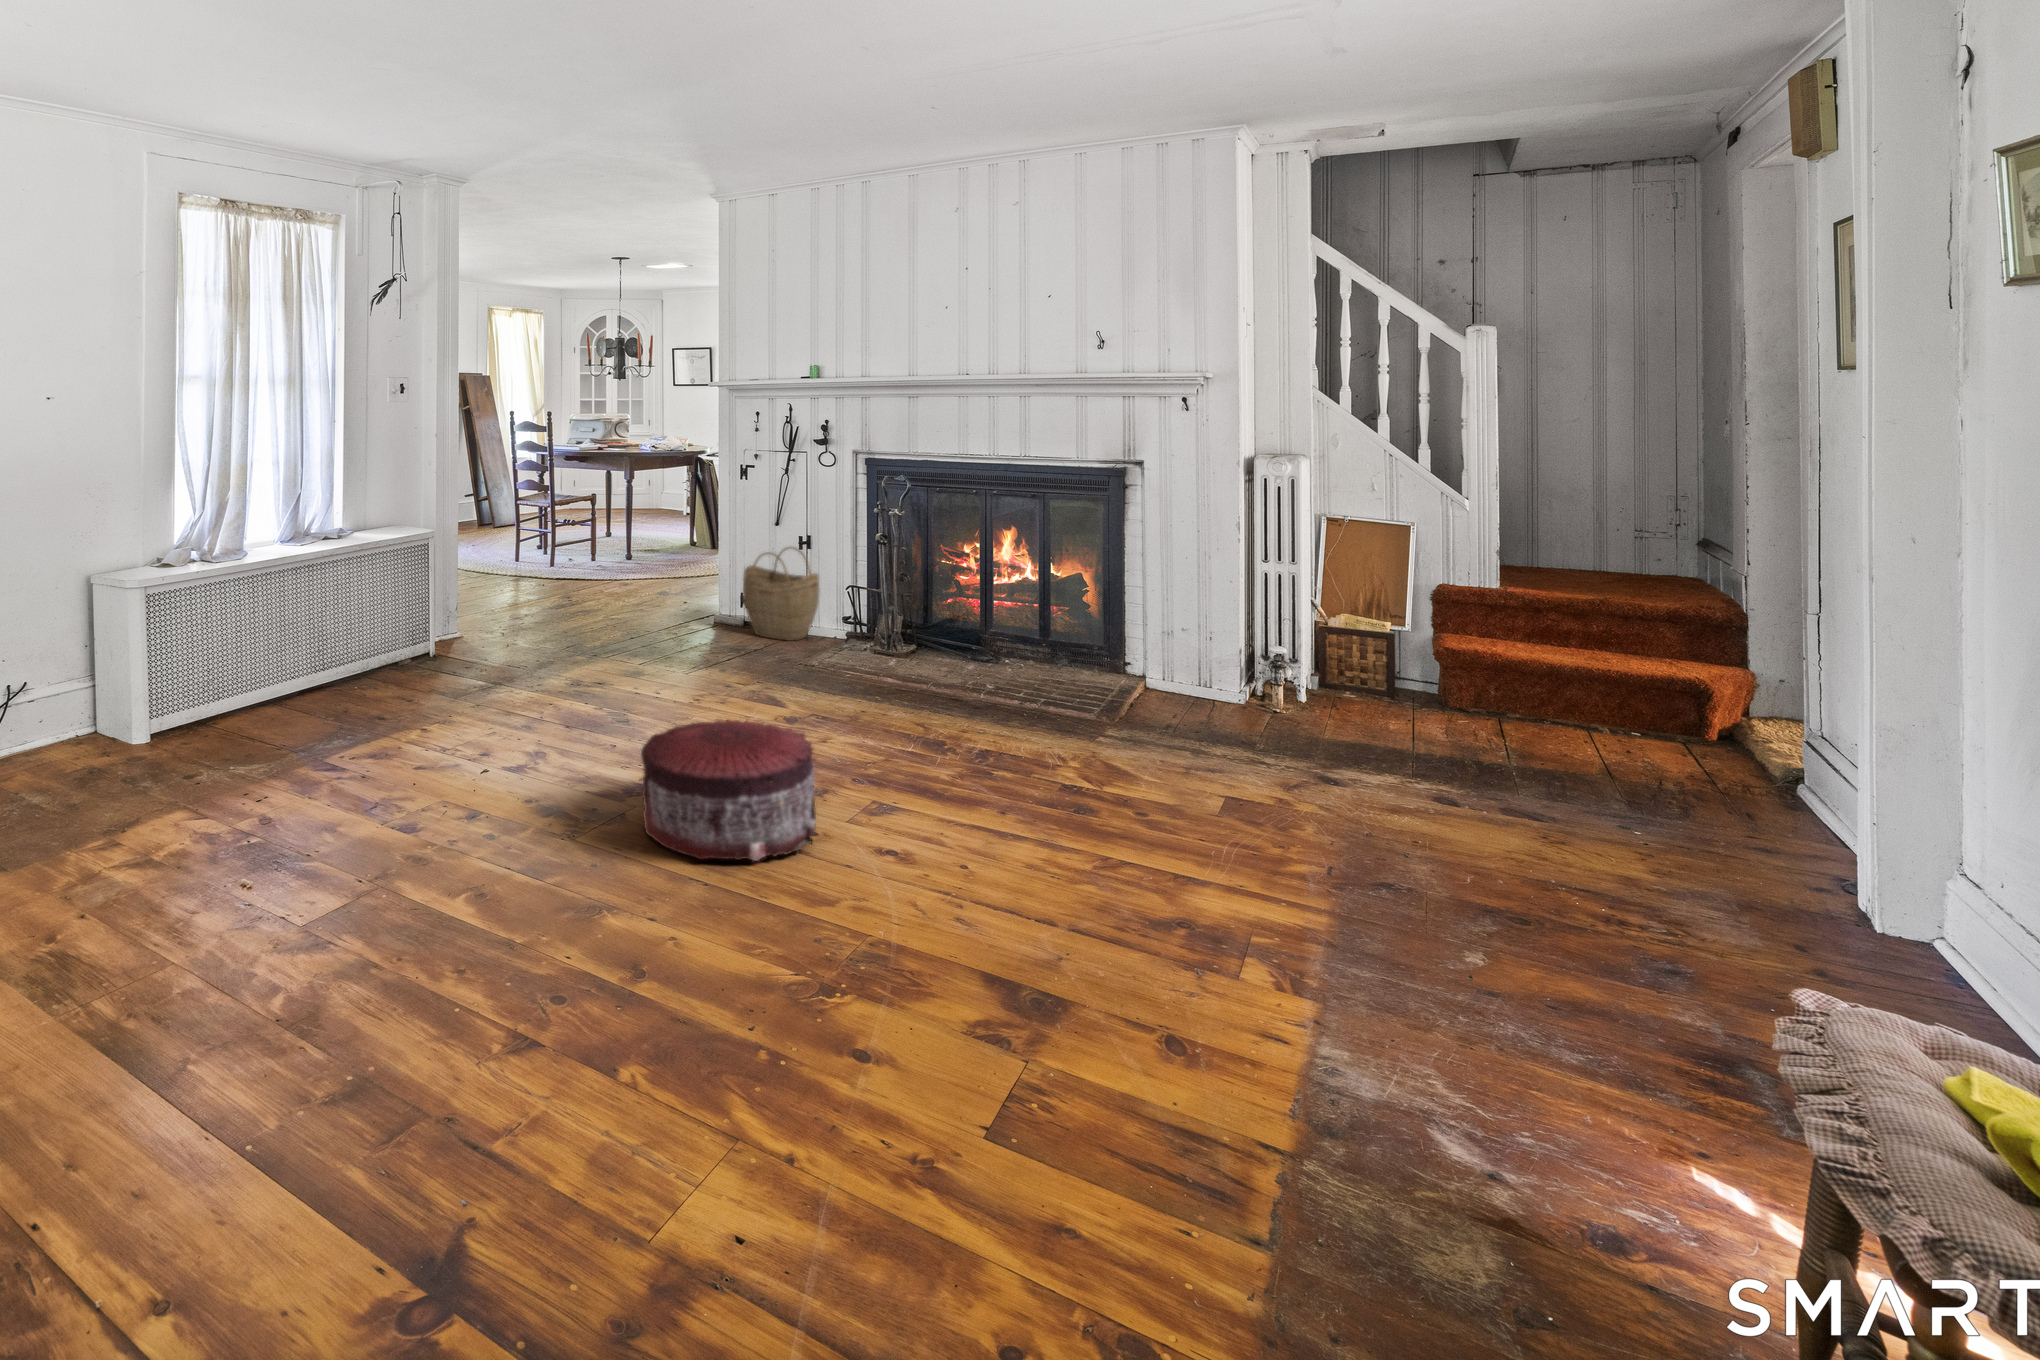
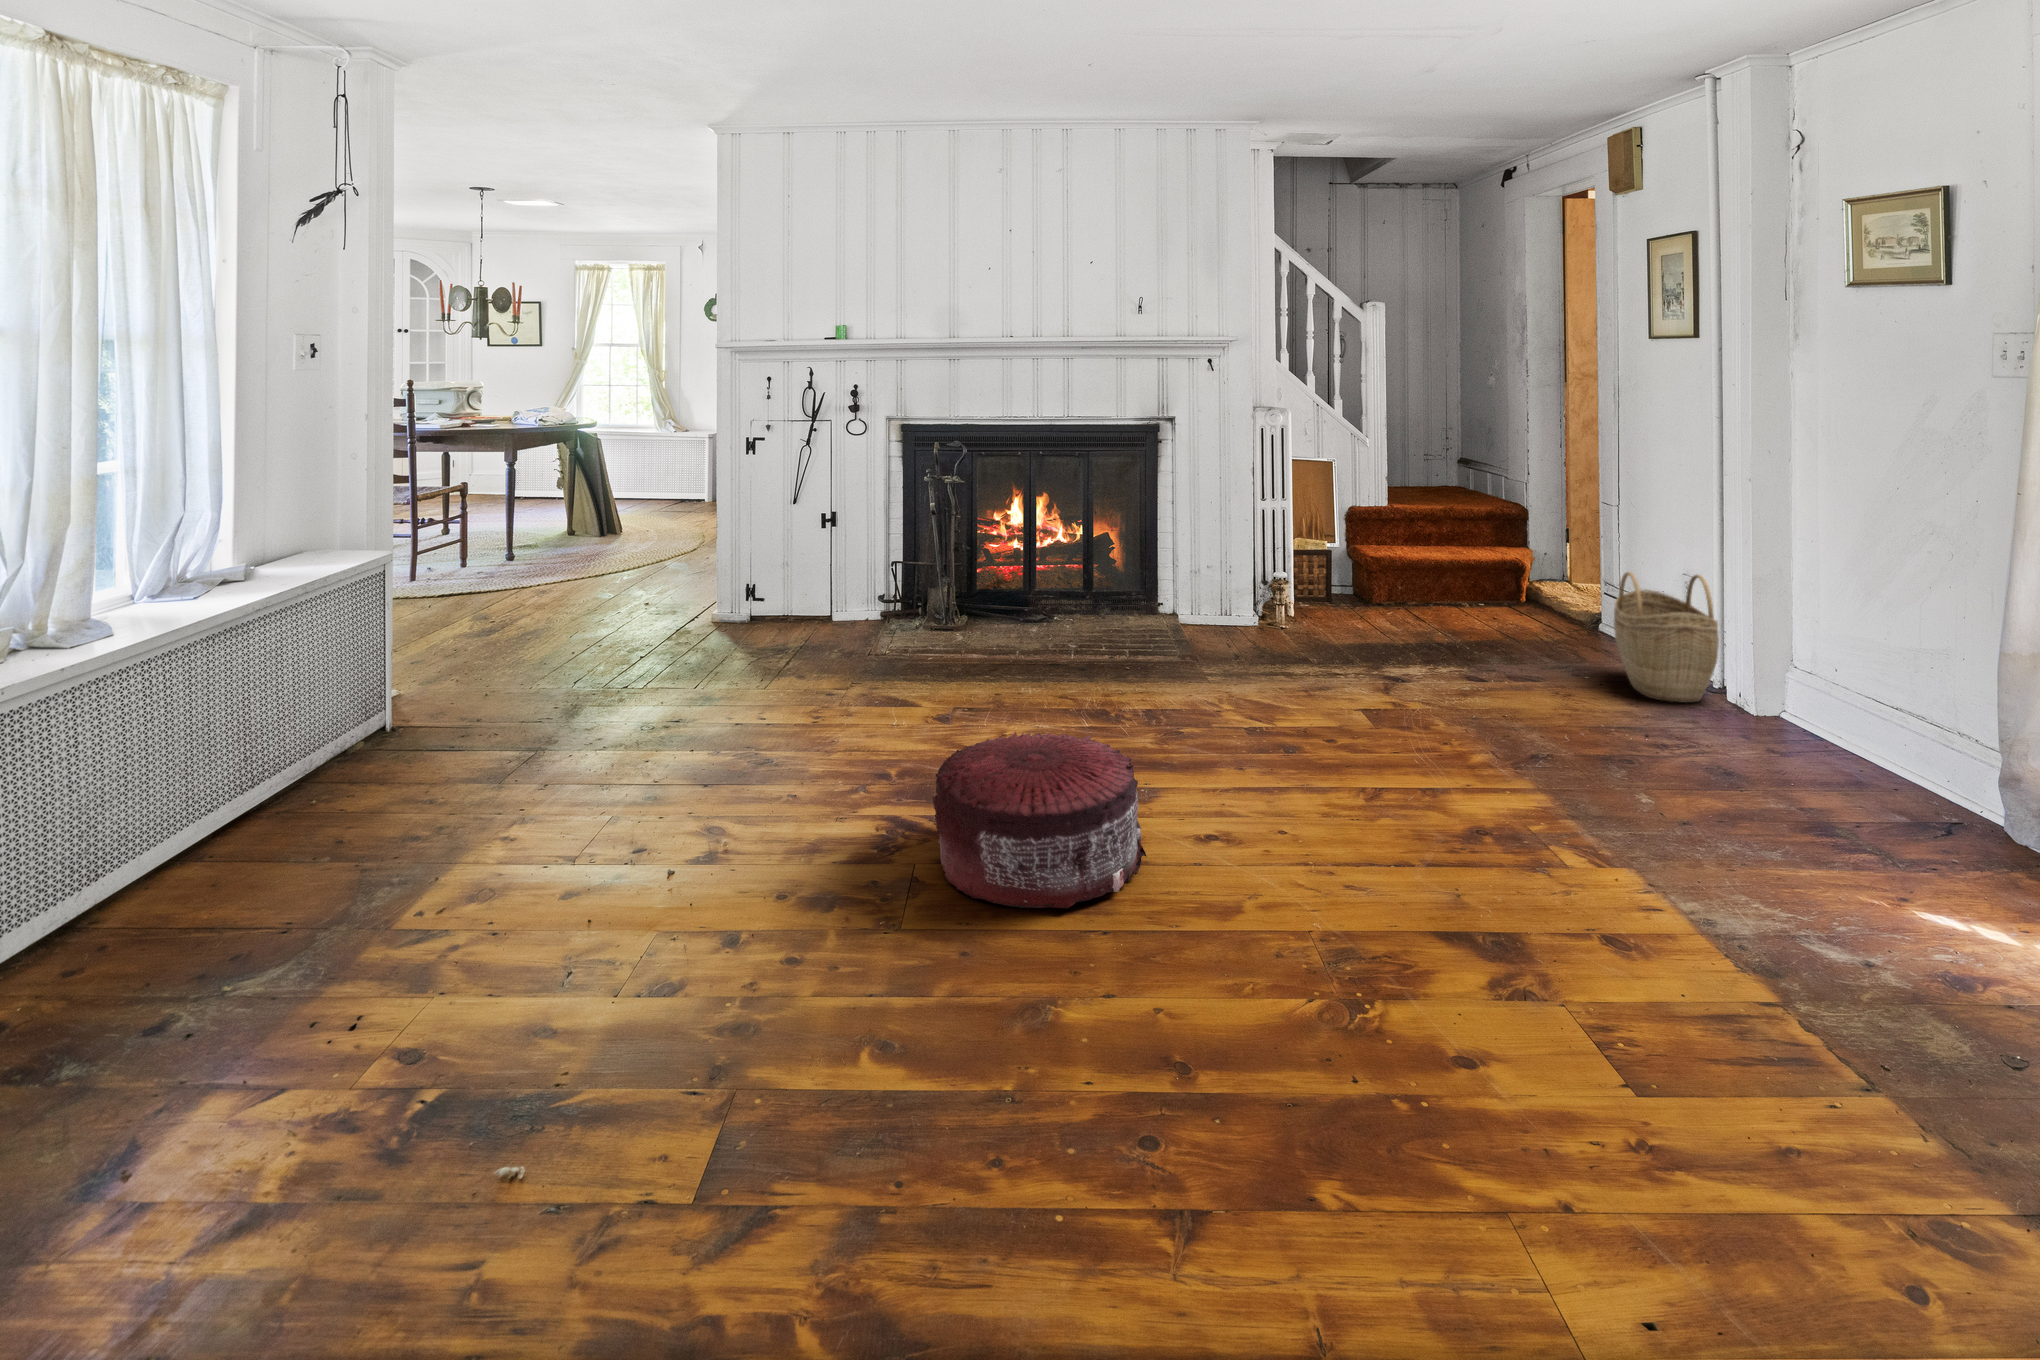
woven basket: present [743,548,819,641] -> present [1614,572,1719,702]

